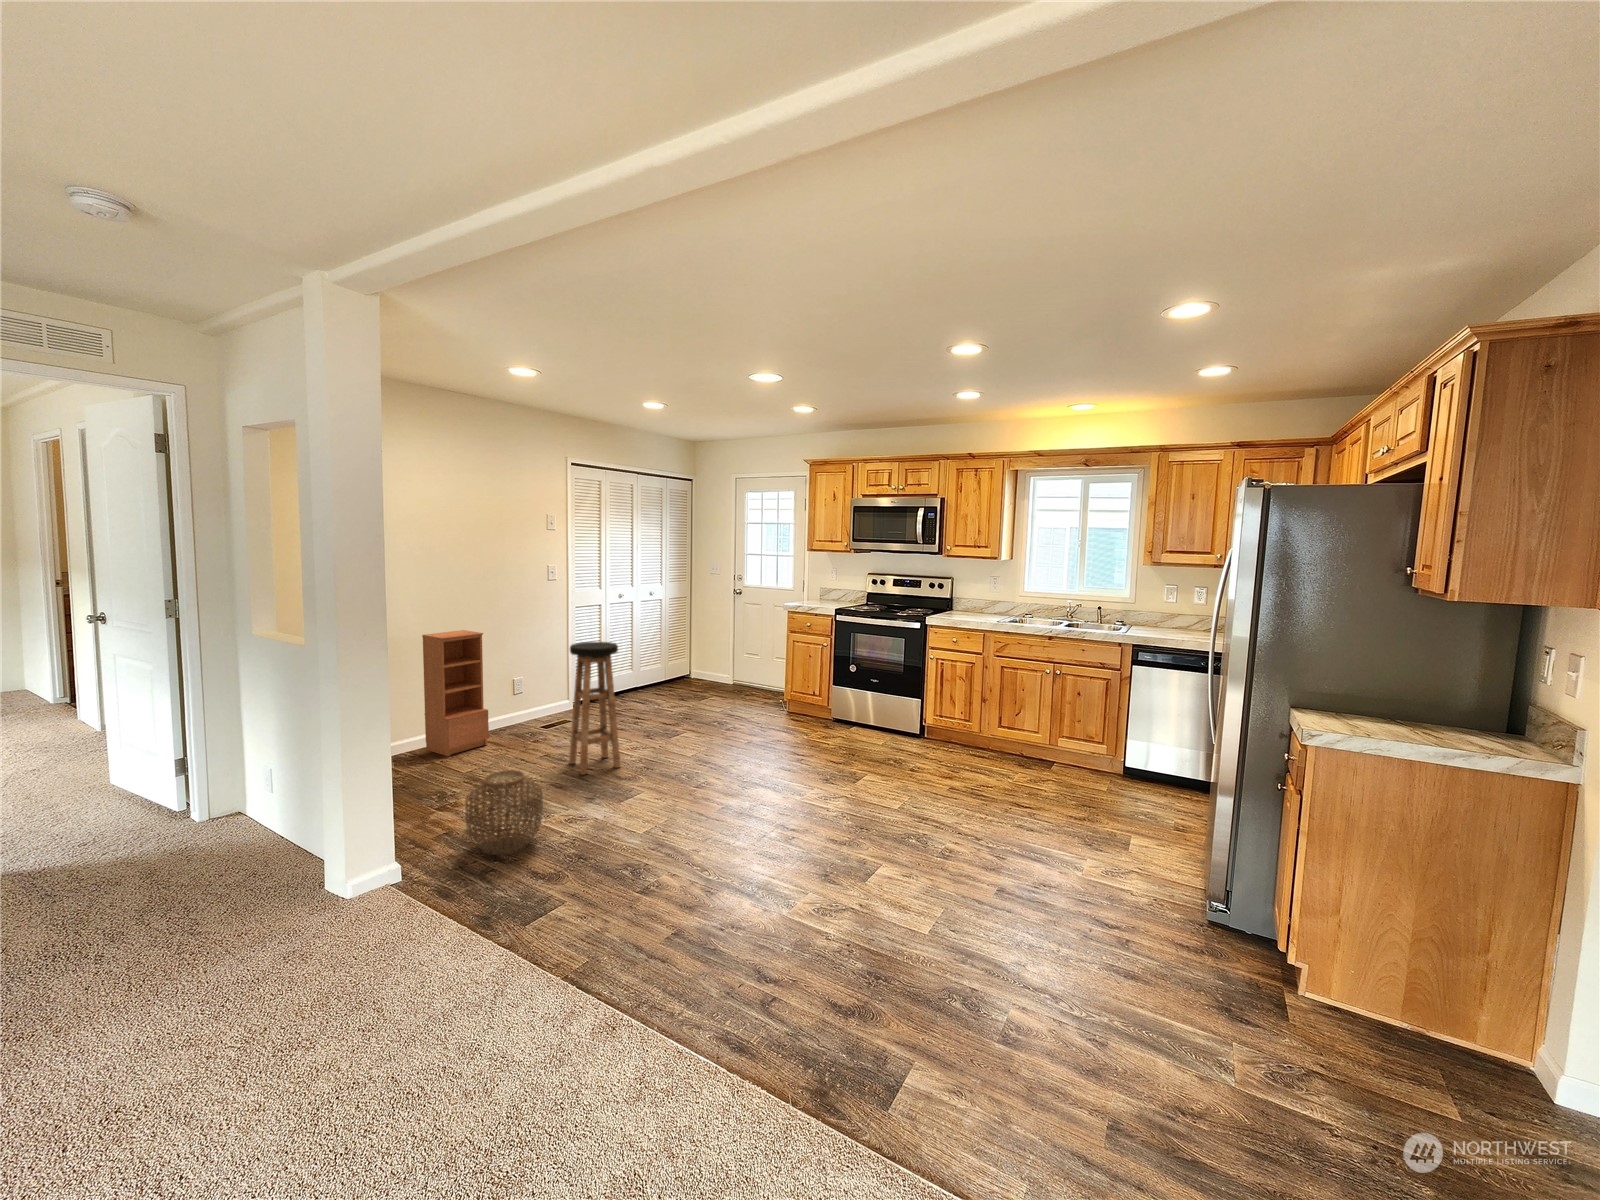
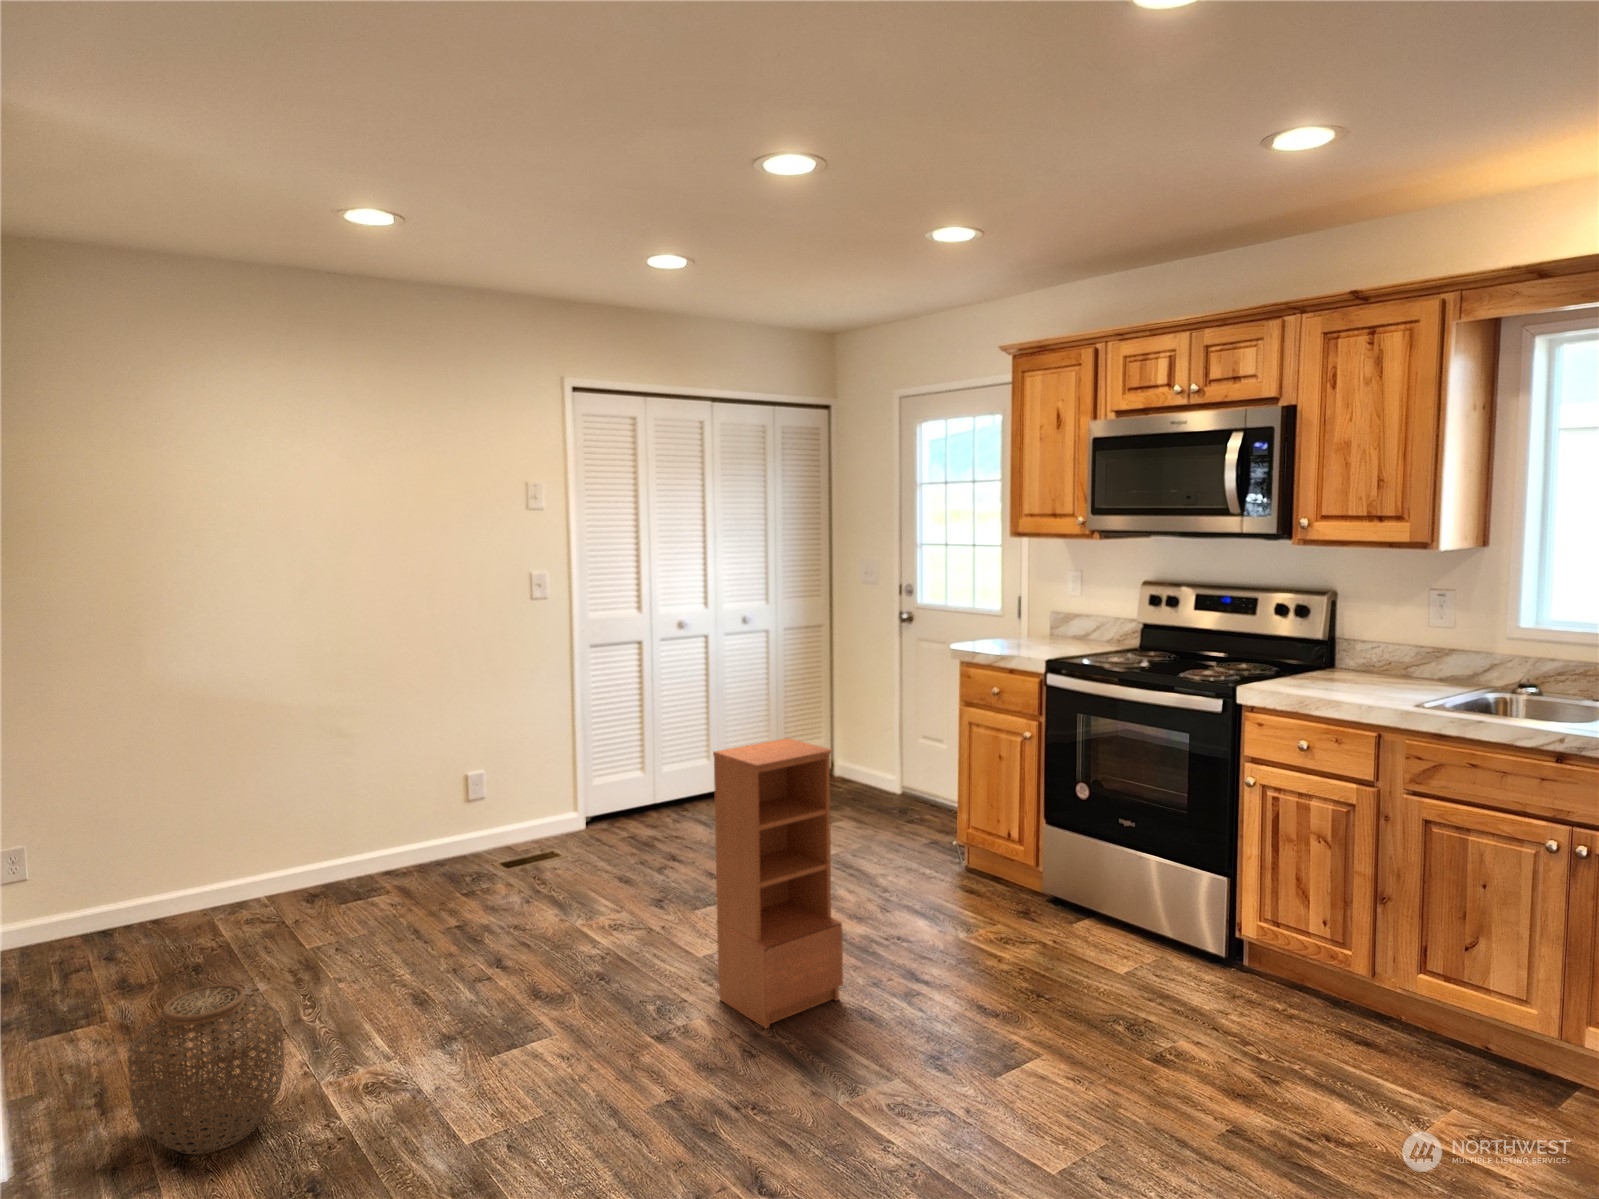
bookcase: present [422,630,489,756] -> present [713,738,843,1028]
bar stool: present [569,642,620,774] -> none [461,723,555,978]

